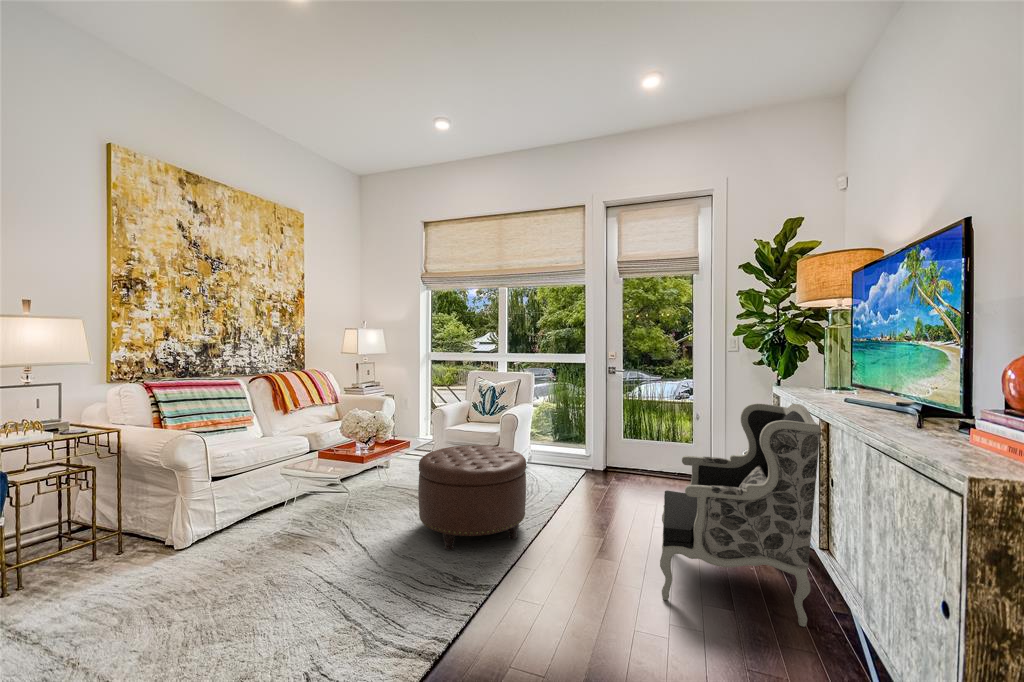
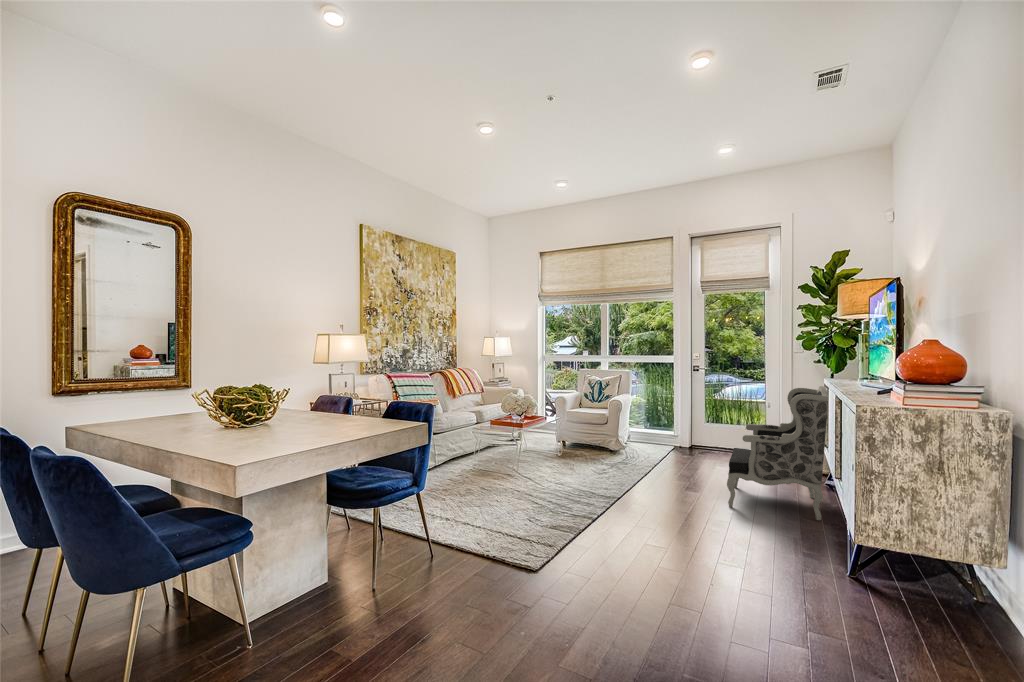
ottoman: present [418,445,526,550] -> none [561,420,635,482]

